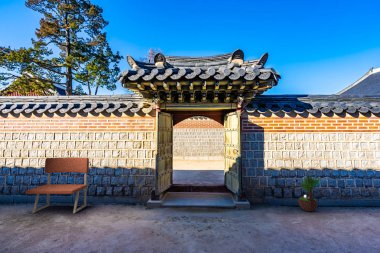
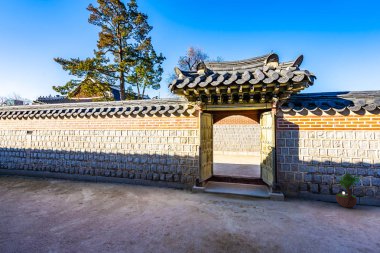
bench: present [26,157,89,213] -> none [105,149,147,192]

